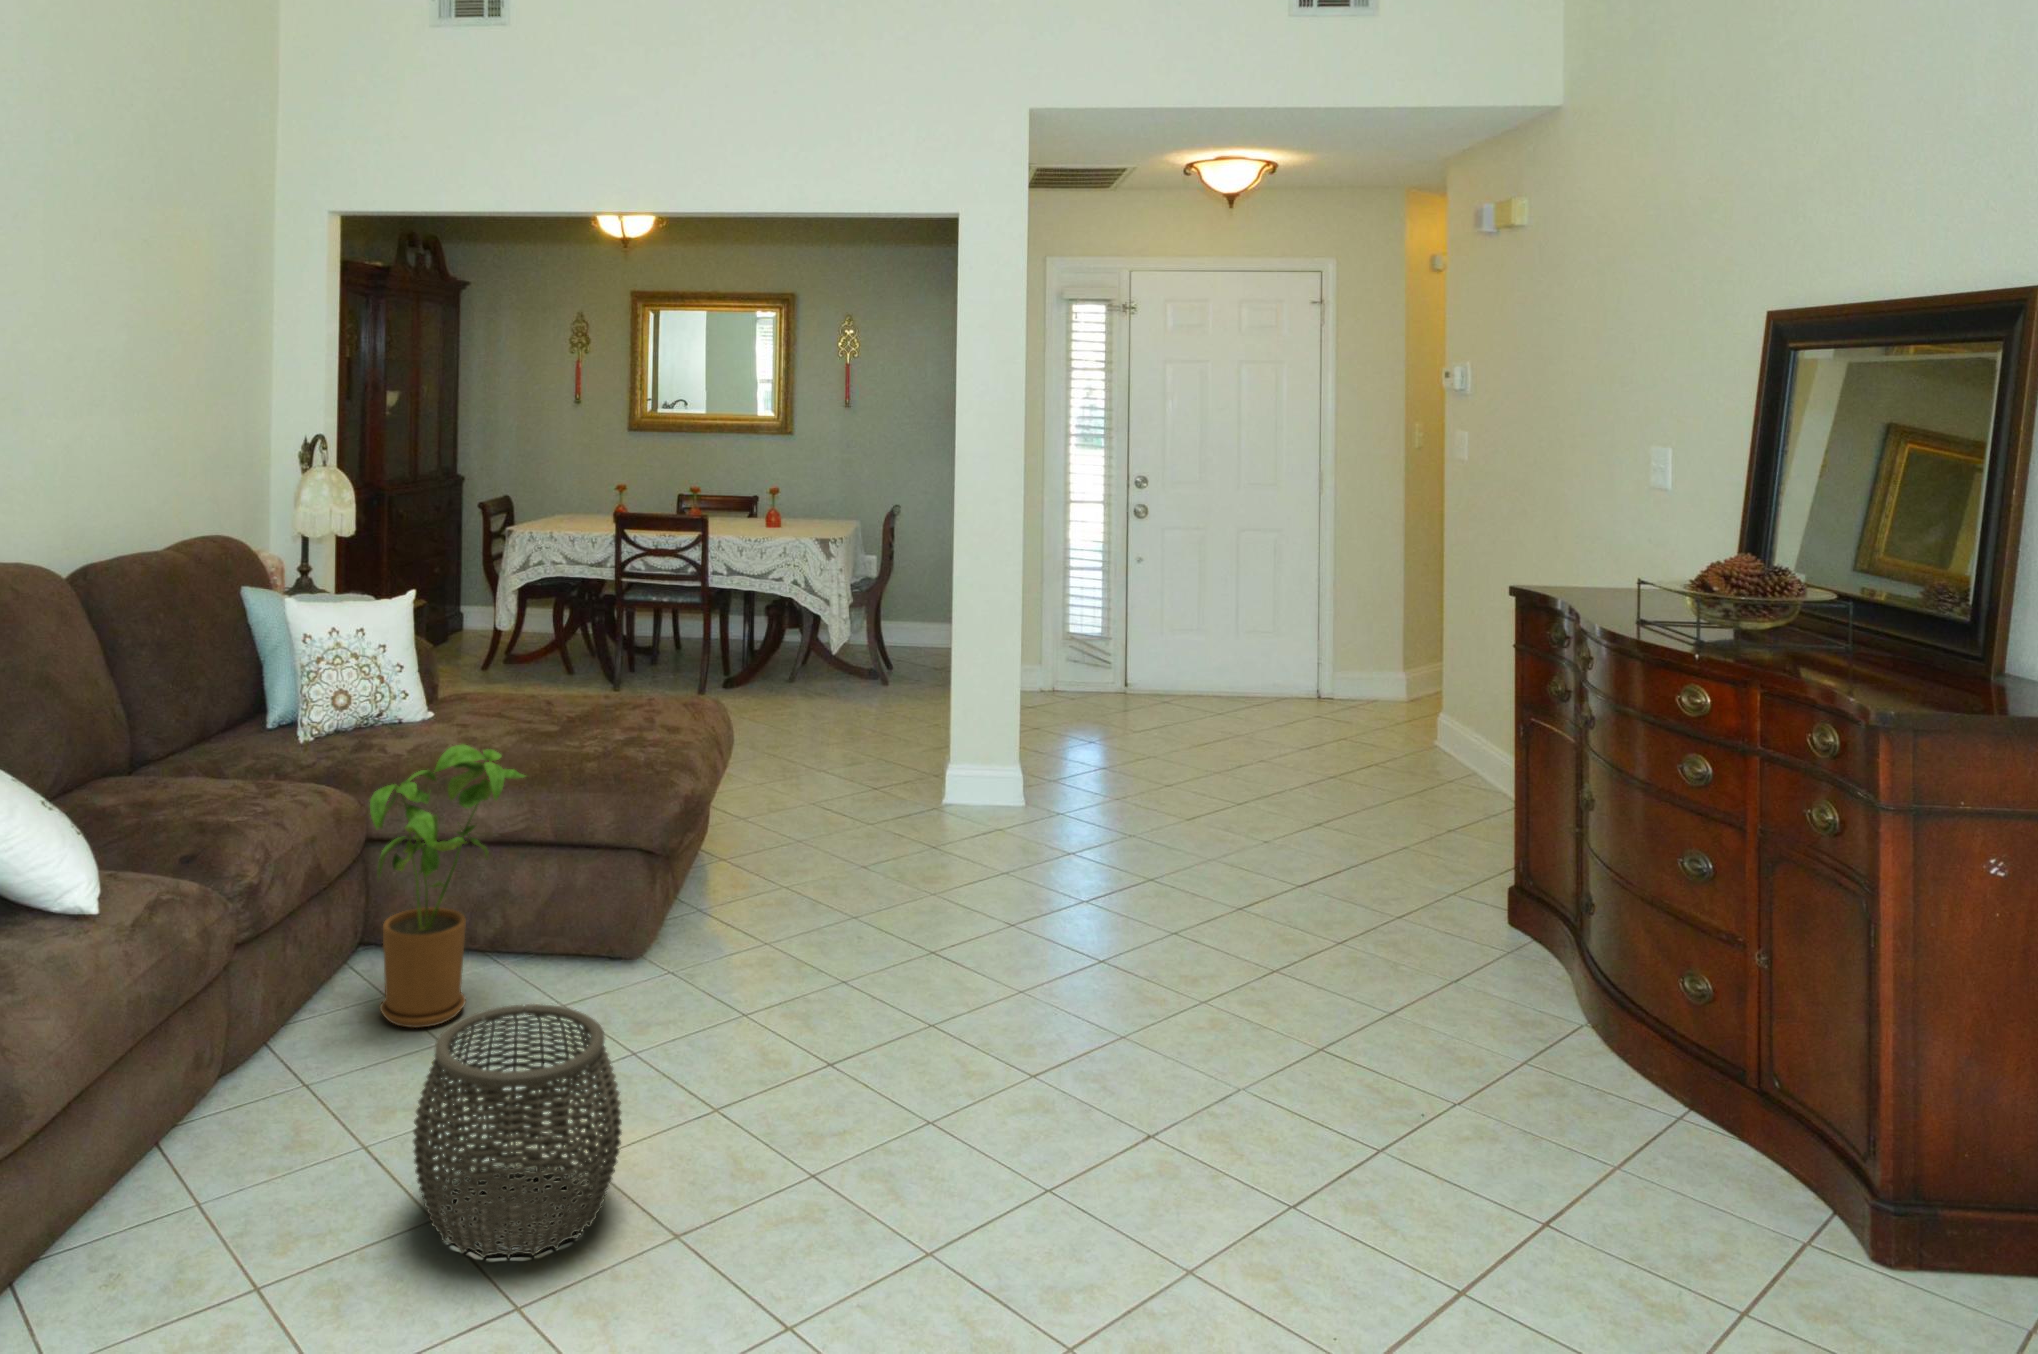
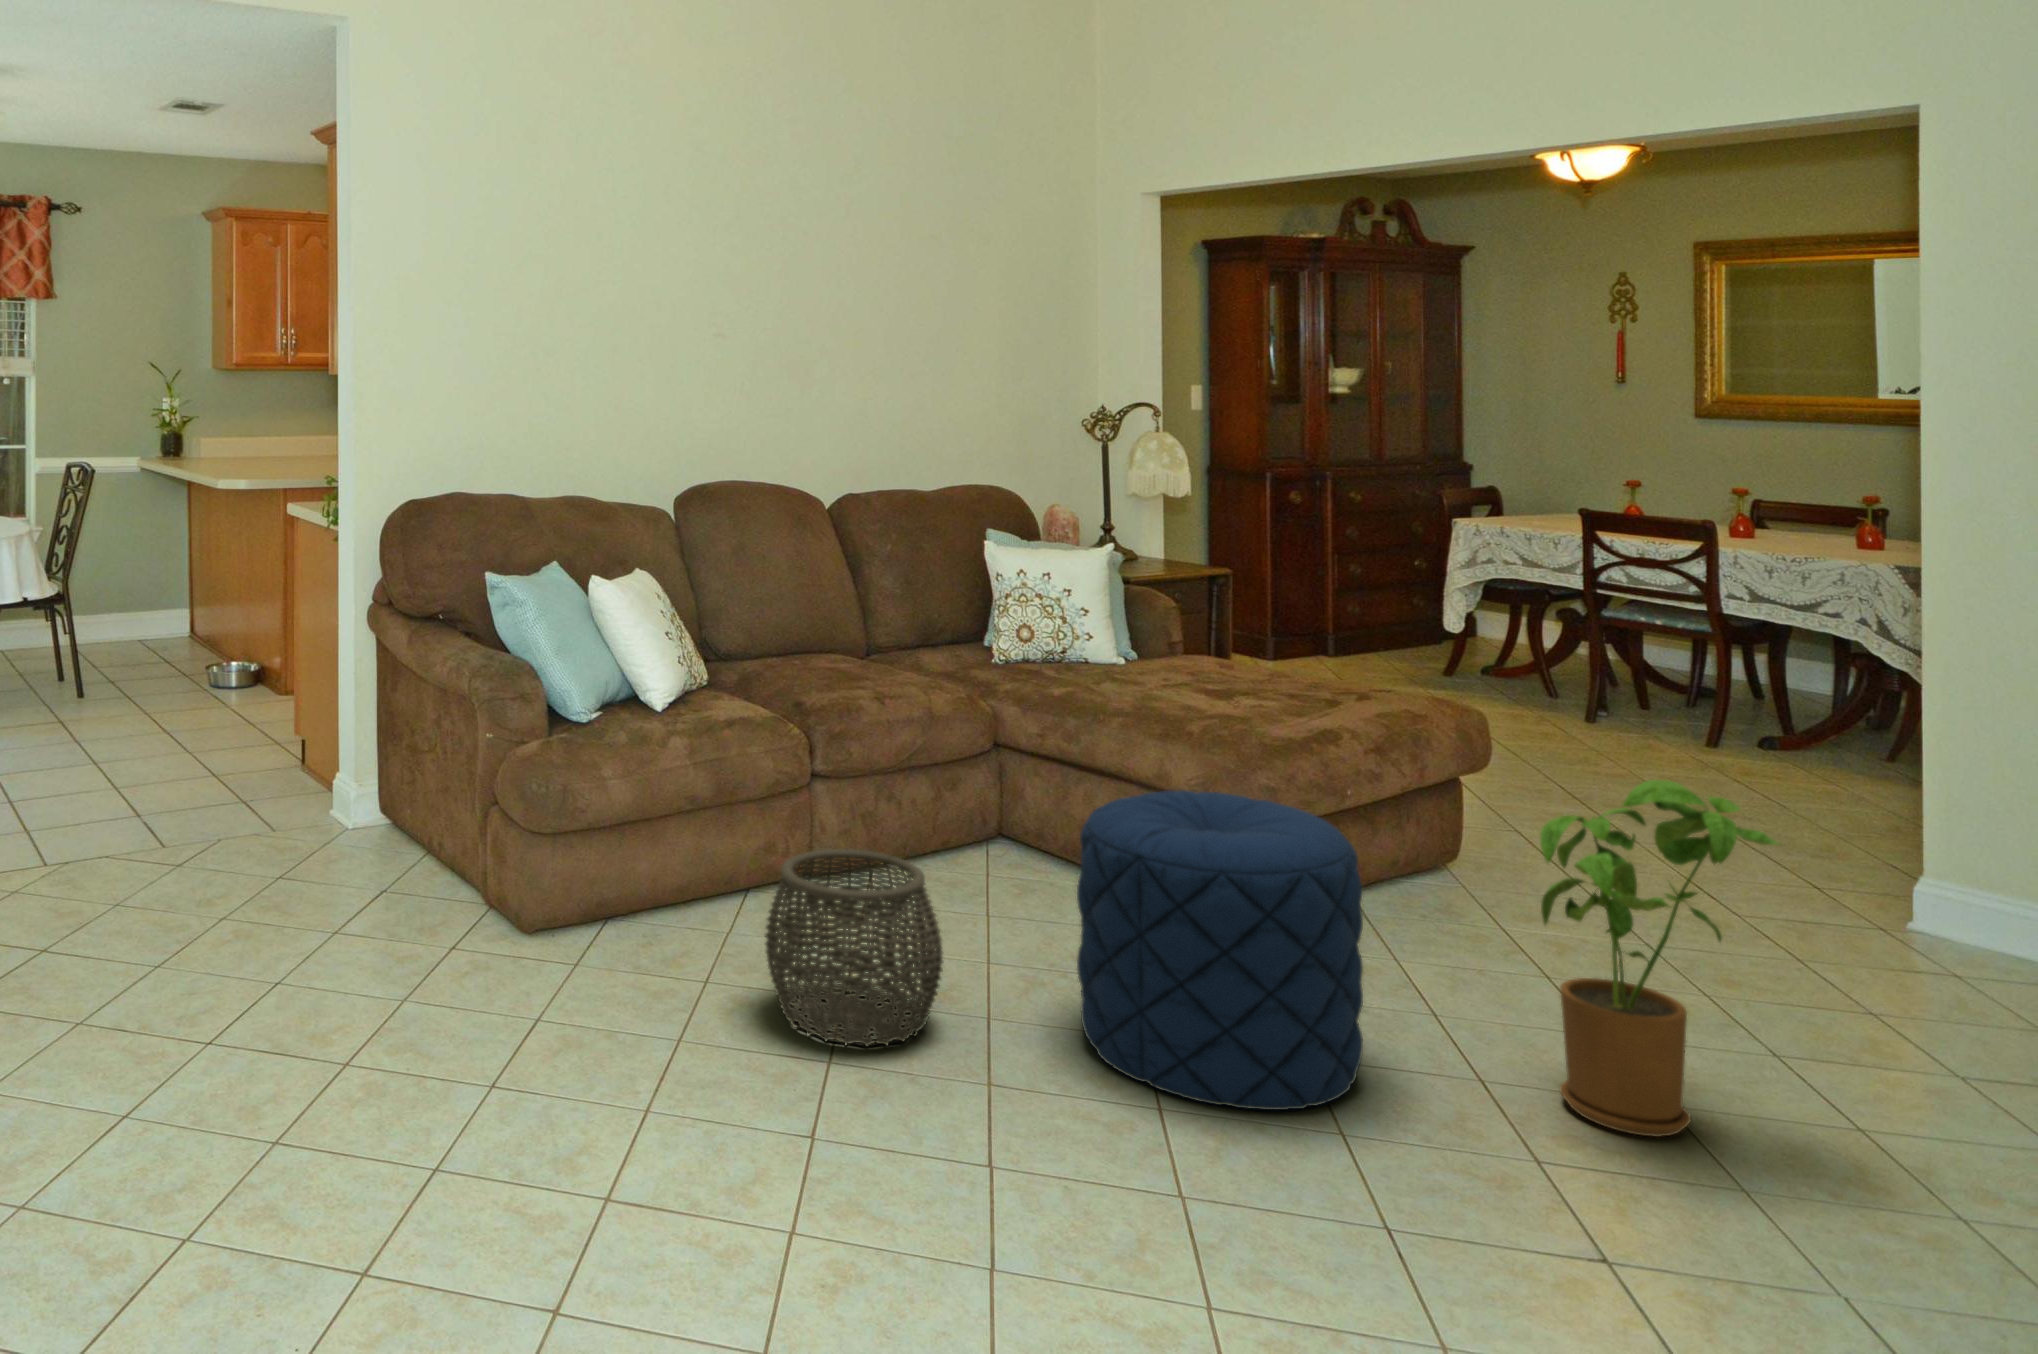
house plant: present [370,744,525,1028] -> present [1540,780,1785,1137]
pouf: none [682,834,930,1144] -> present [1077,790,1363,1110]

